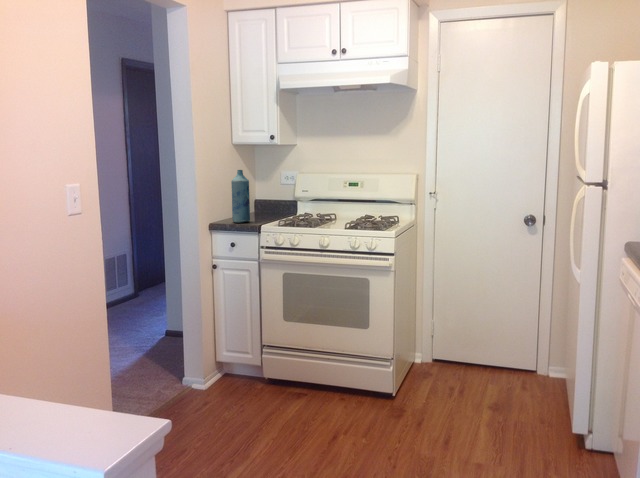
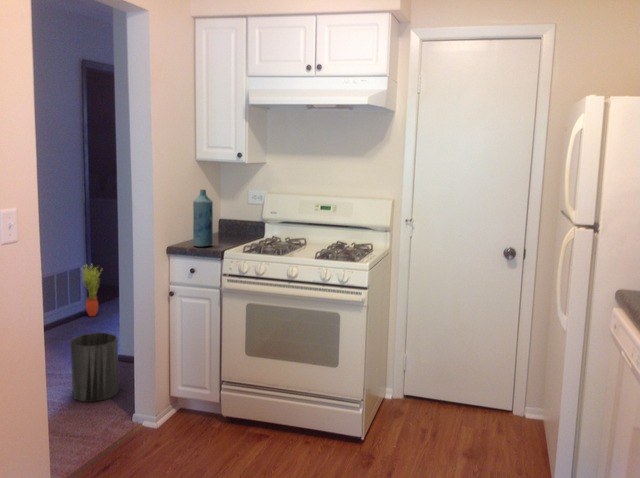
potted plant: none [126,249,146,299] -> present [83,264,99,316]
trash can: none [123,307,168,369] -> present [71,332,119,402]

